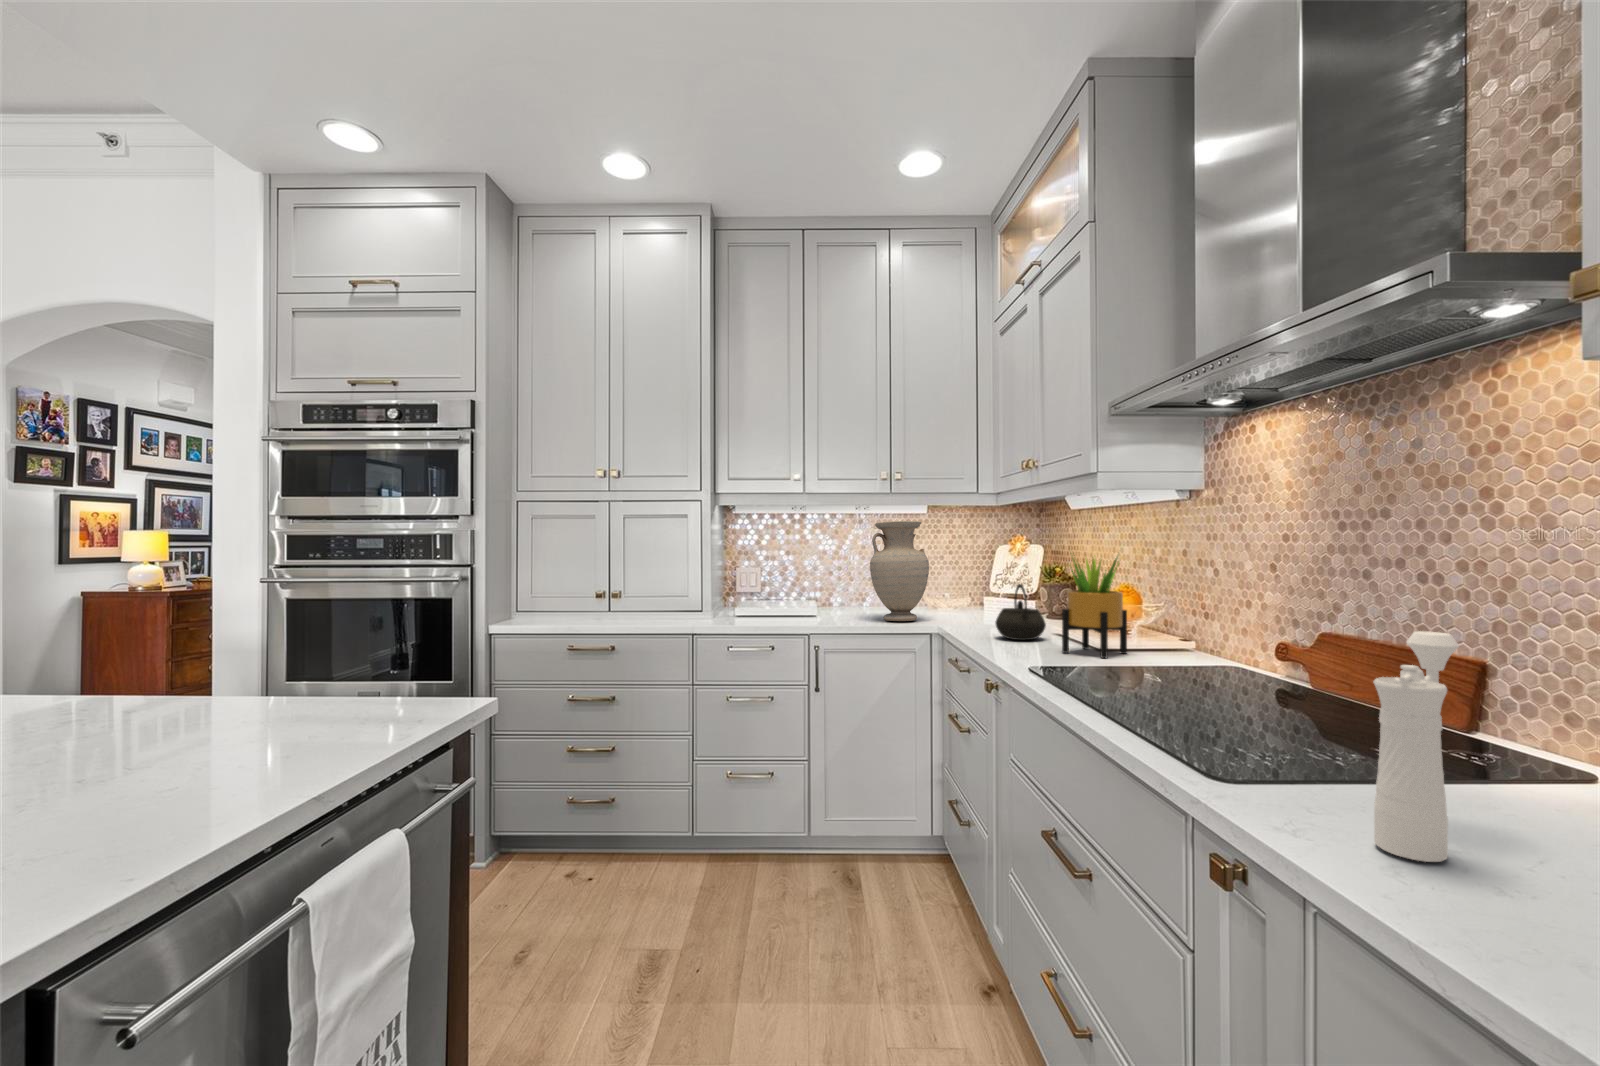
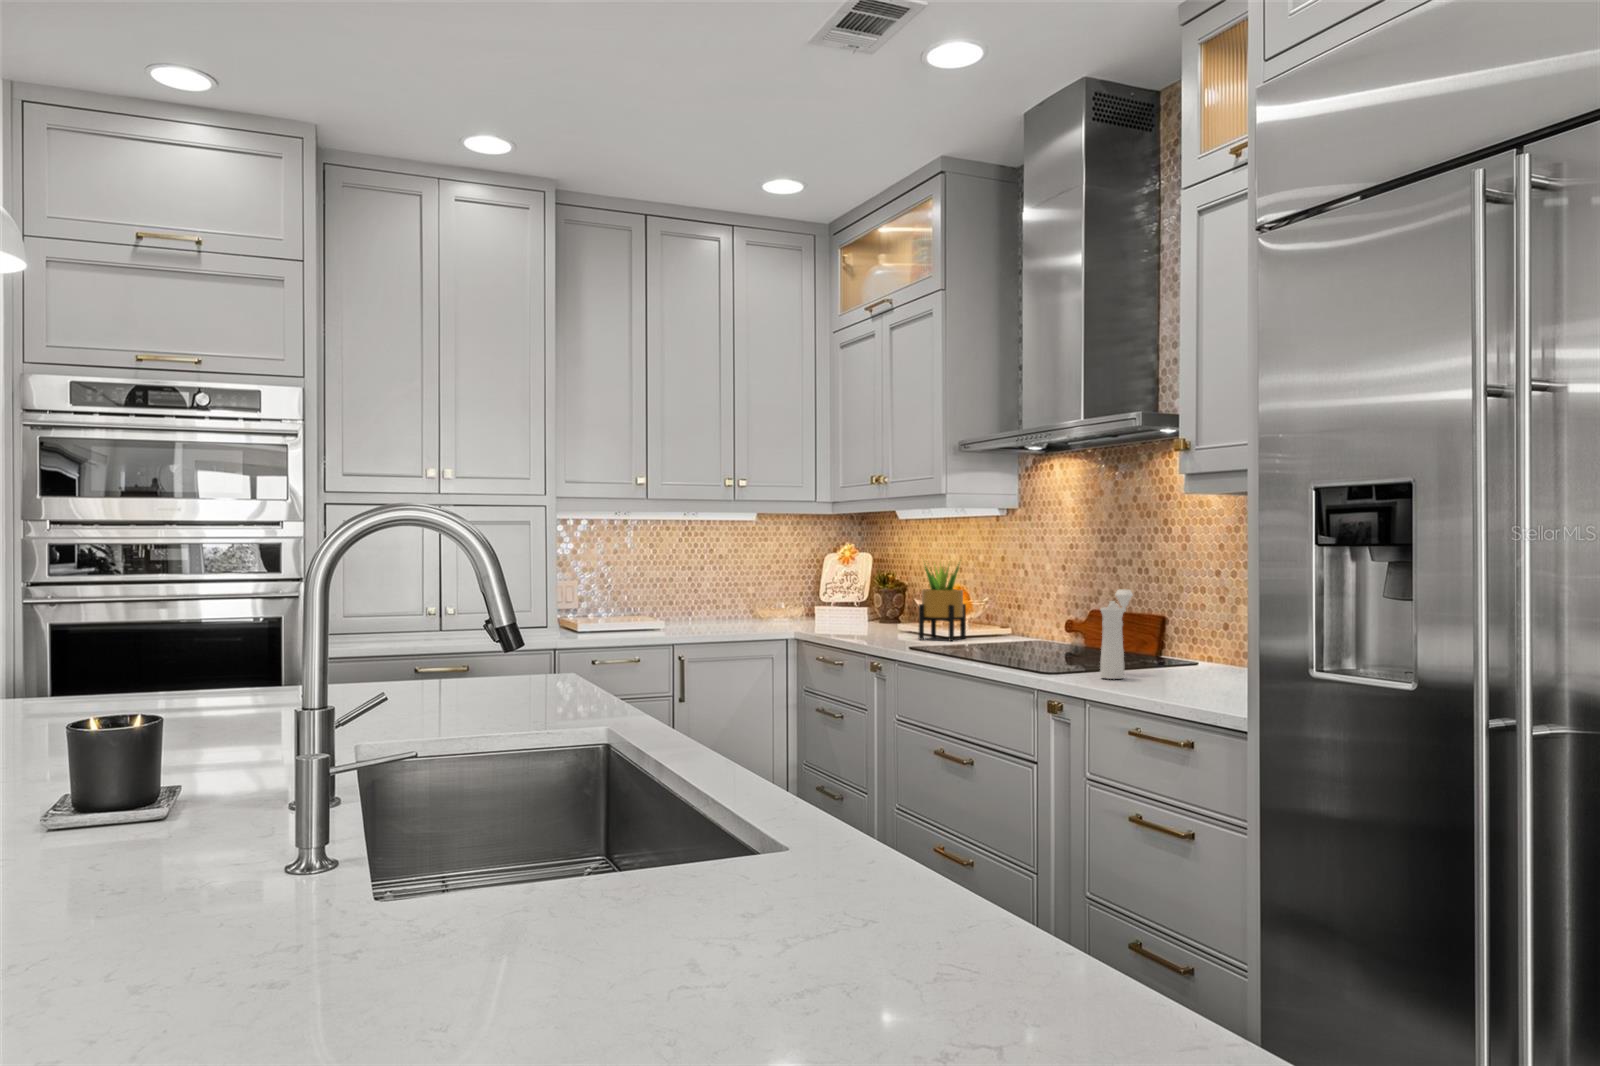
vase: present [870,521,929,621] -> none [720,530,778,629]
kettle: present [995,584,1046,640] -> none [855,587,898,635]

